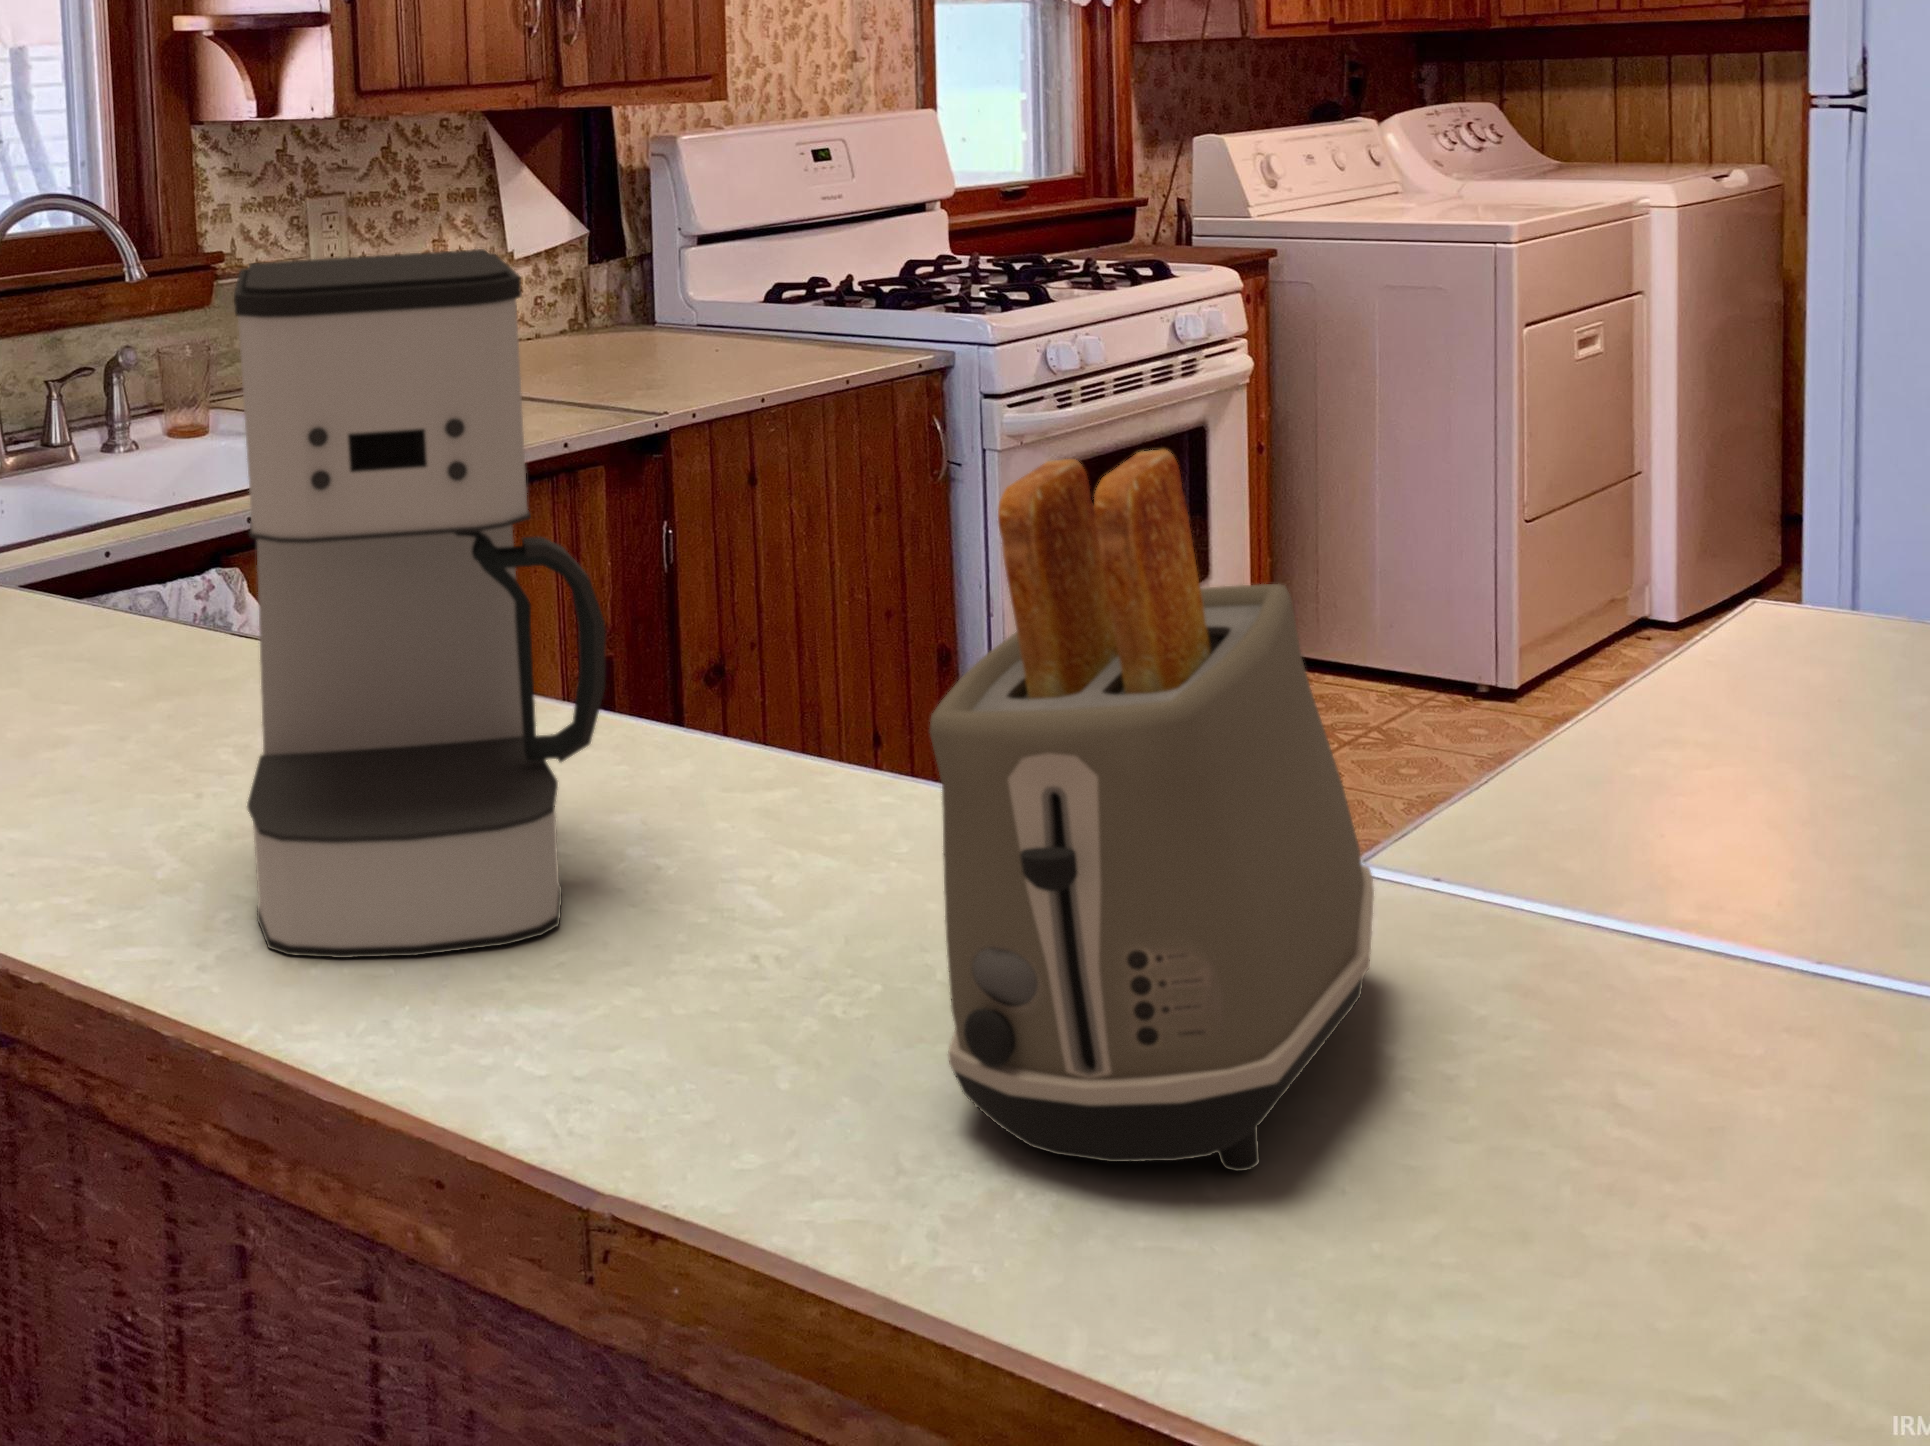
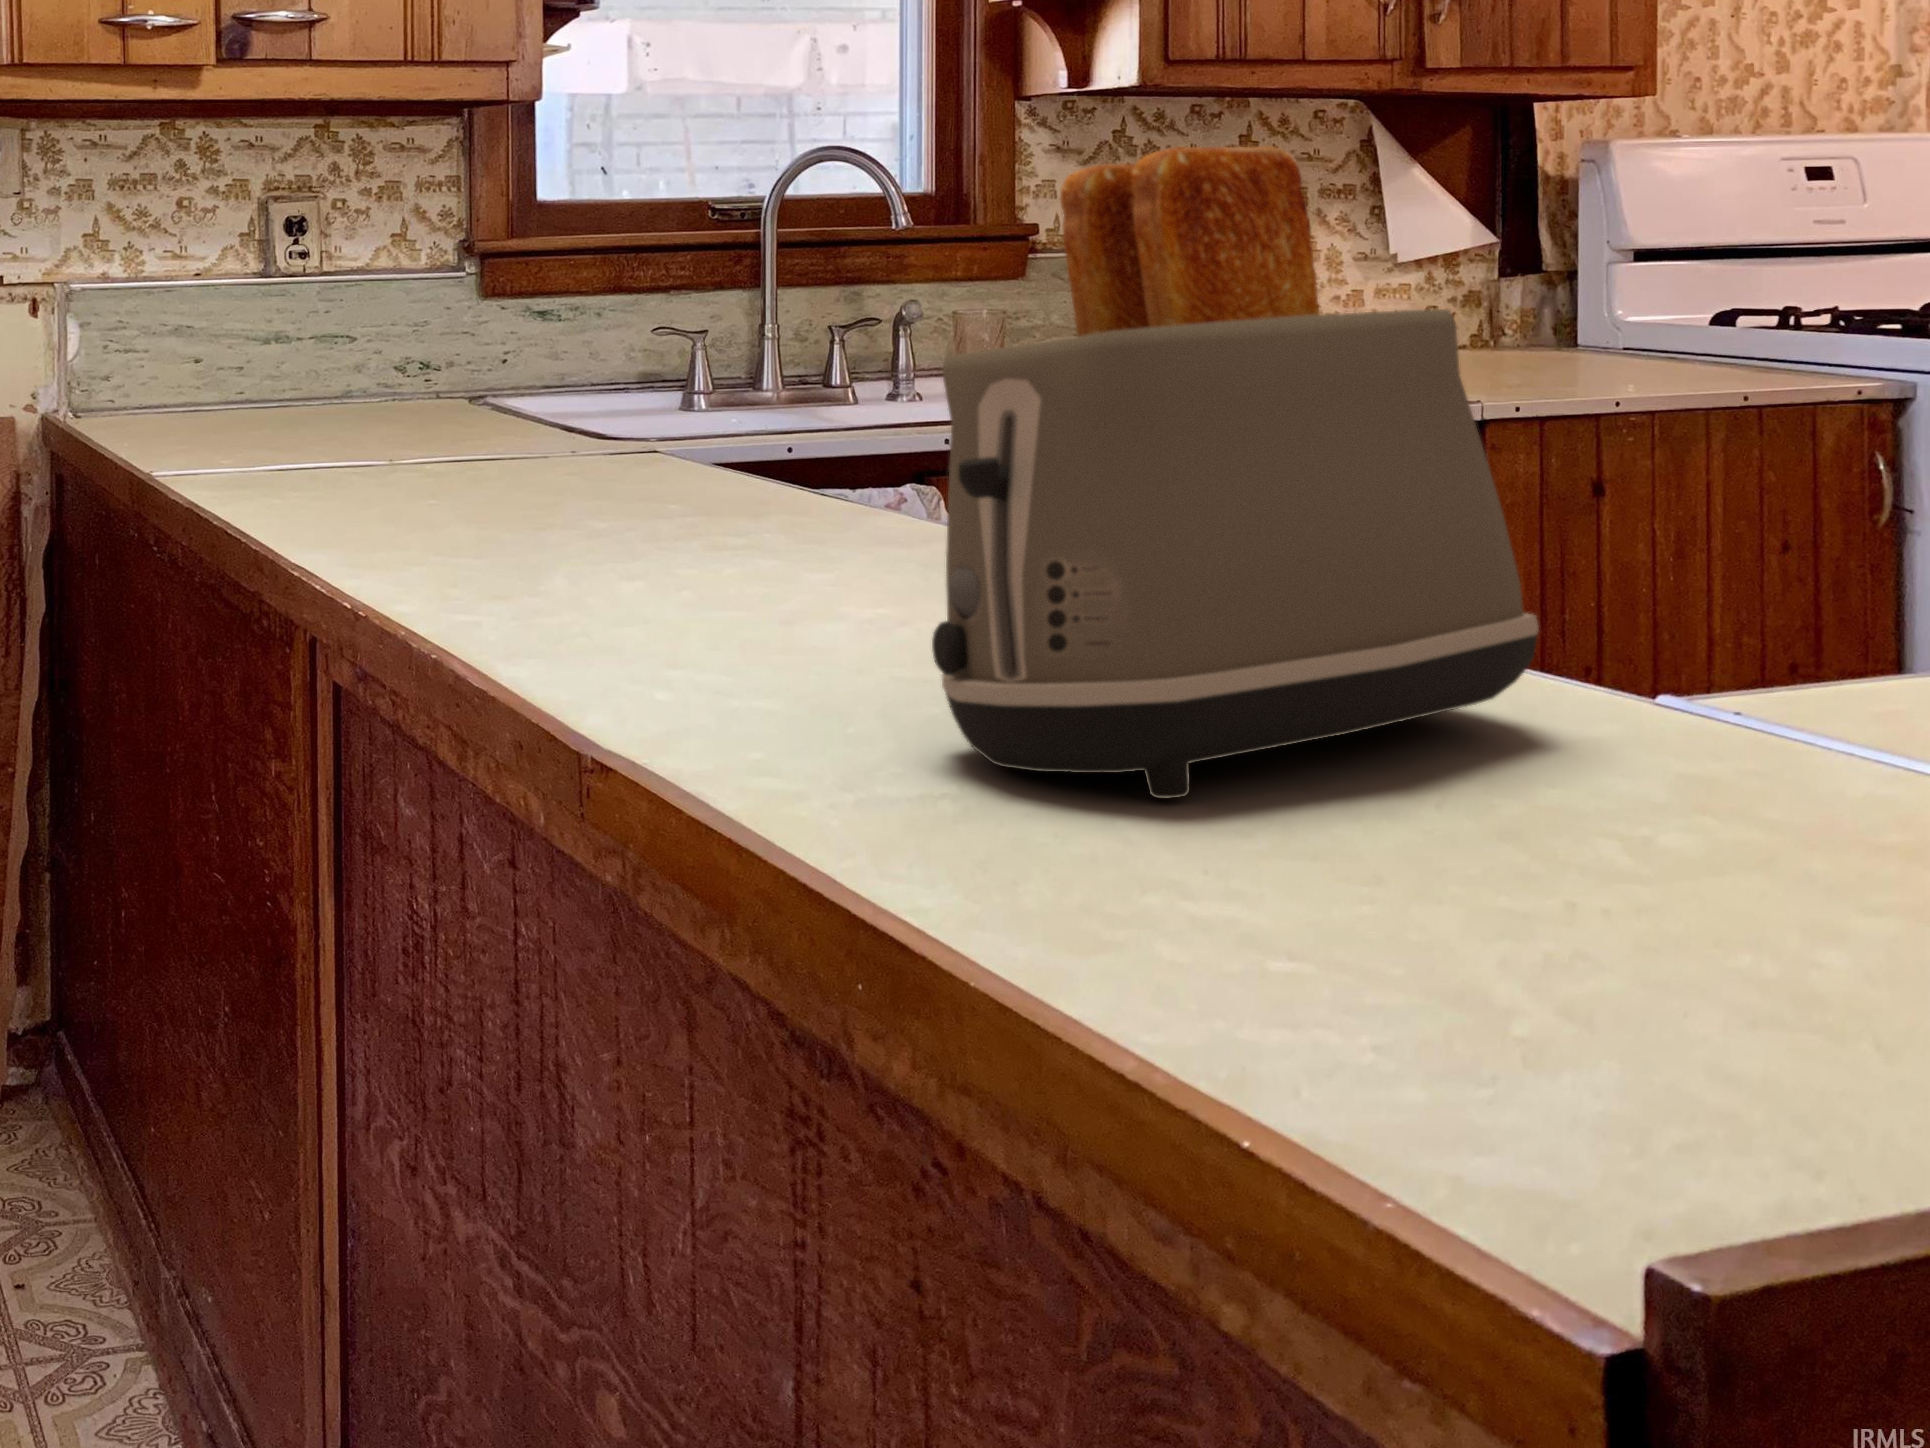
coffee maker: present [234,249,606,958] -> none [556,30,901,633]

